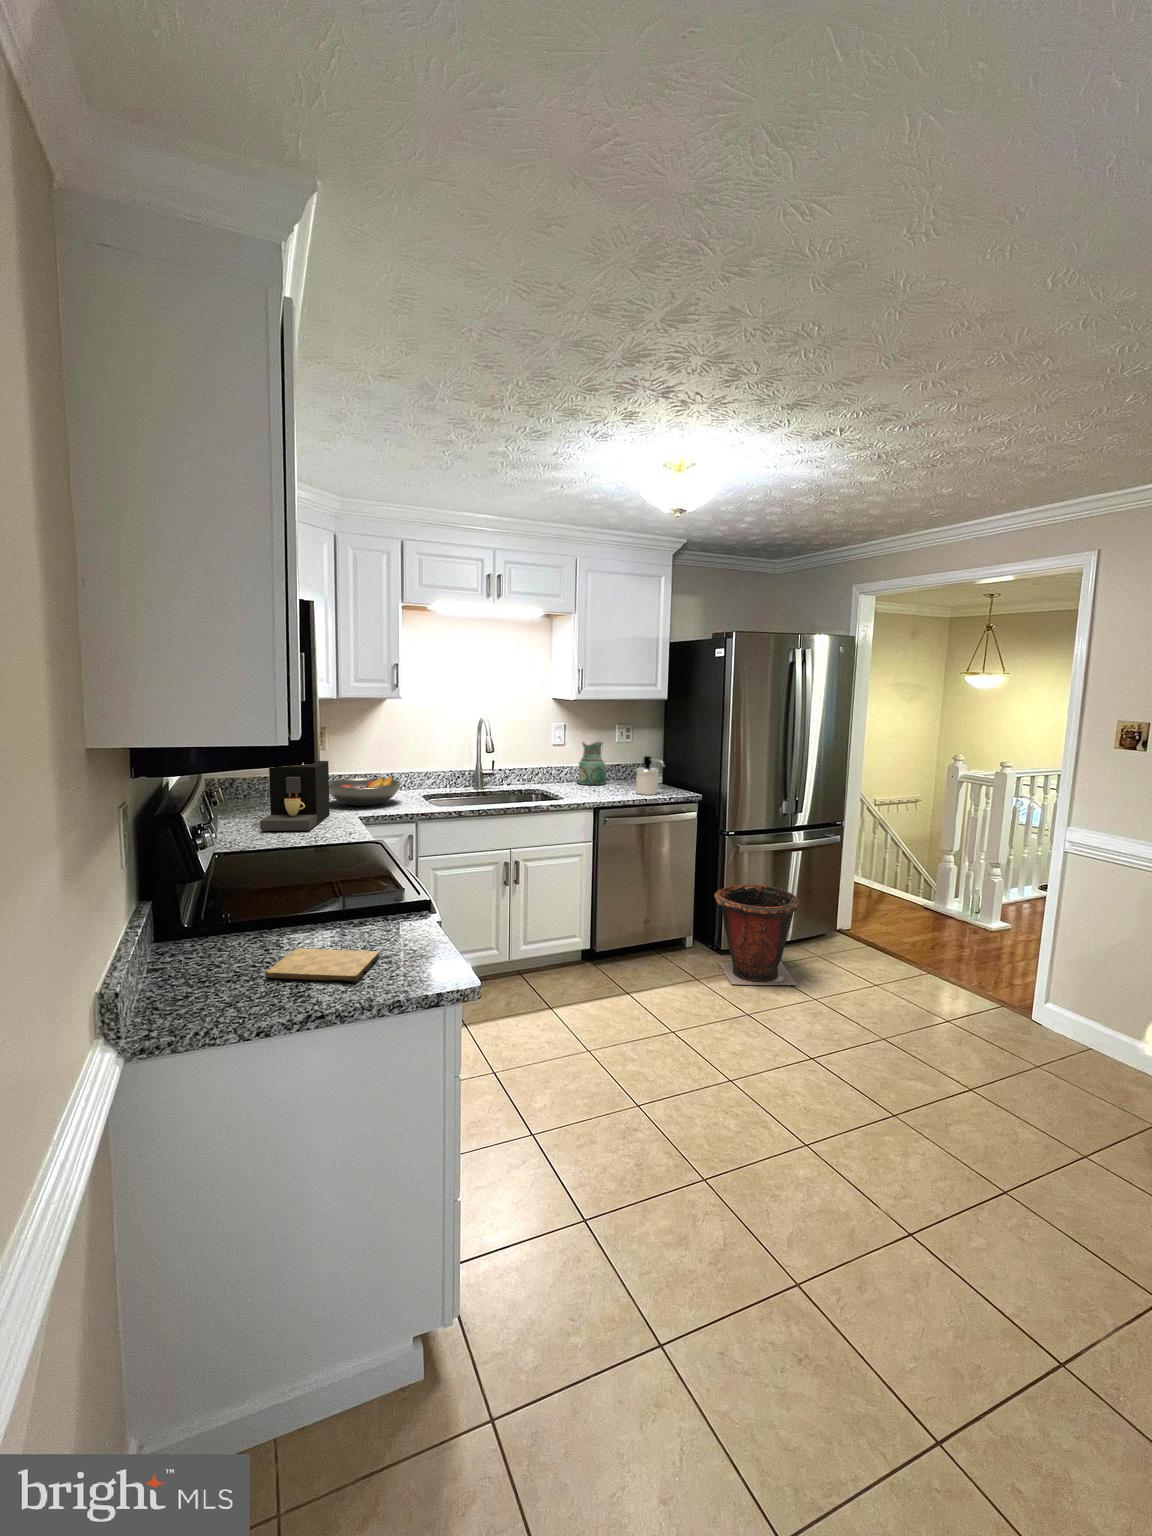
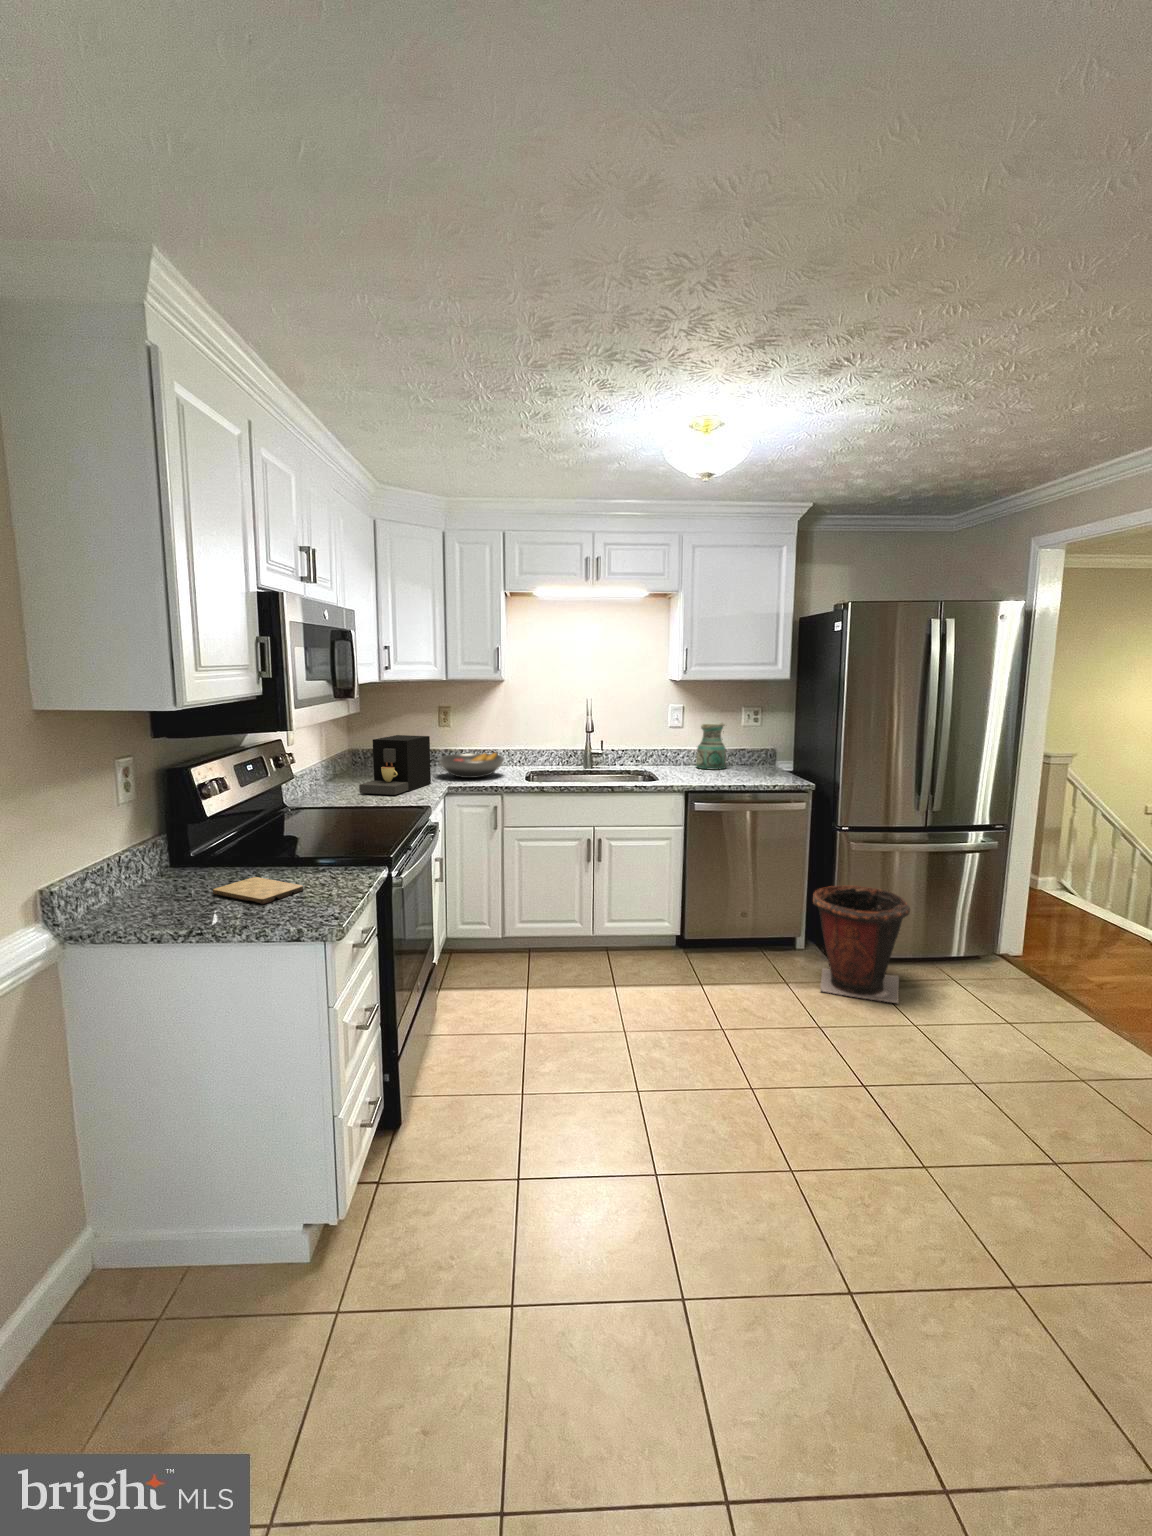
soap dispenser: present [636,756,664,795] -> none [742,740,768,781]

